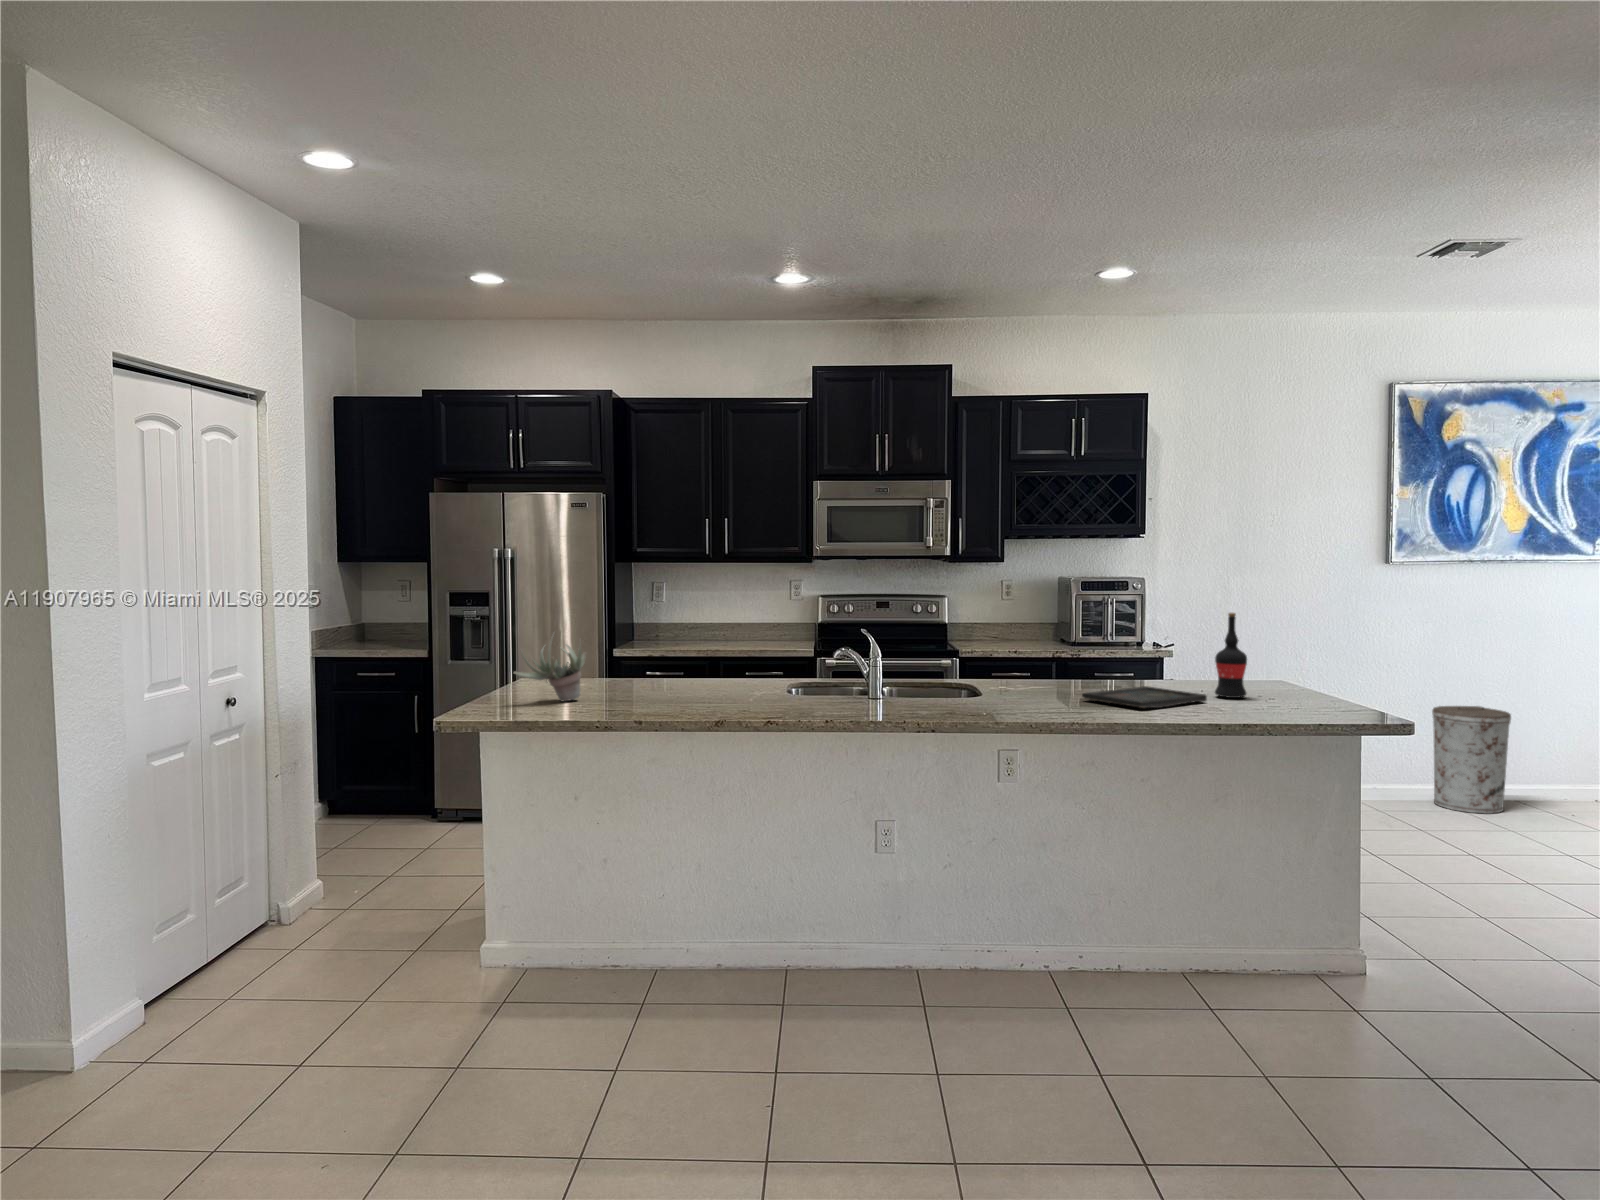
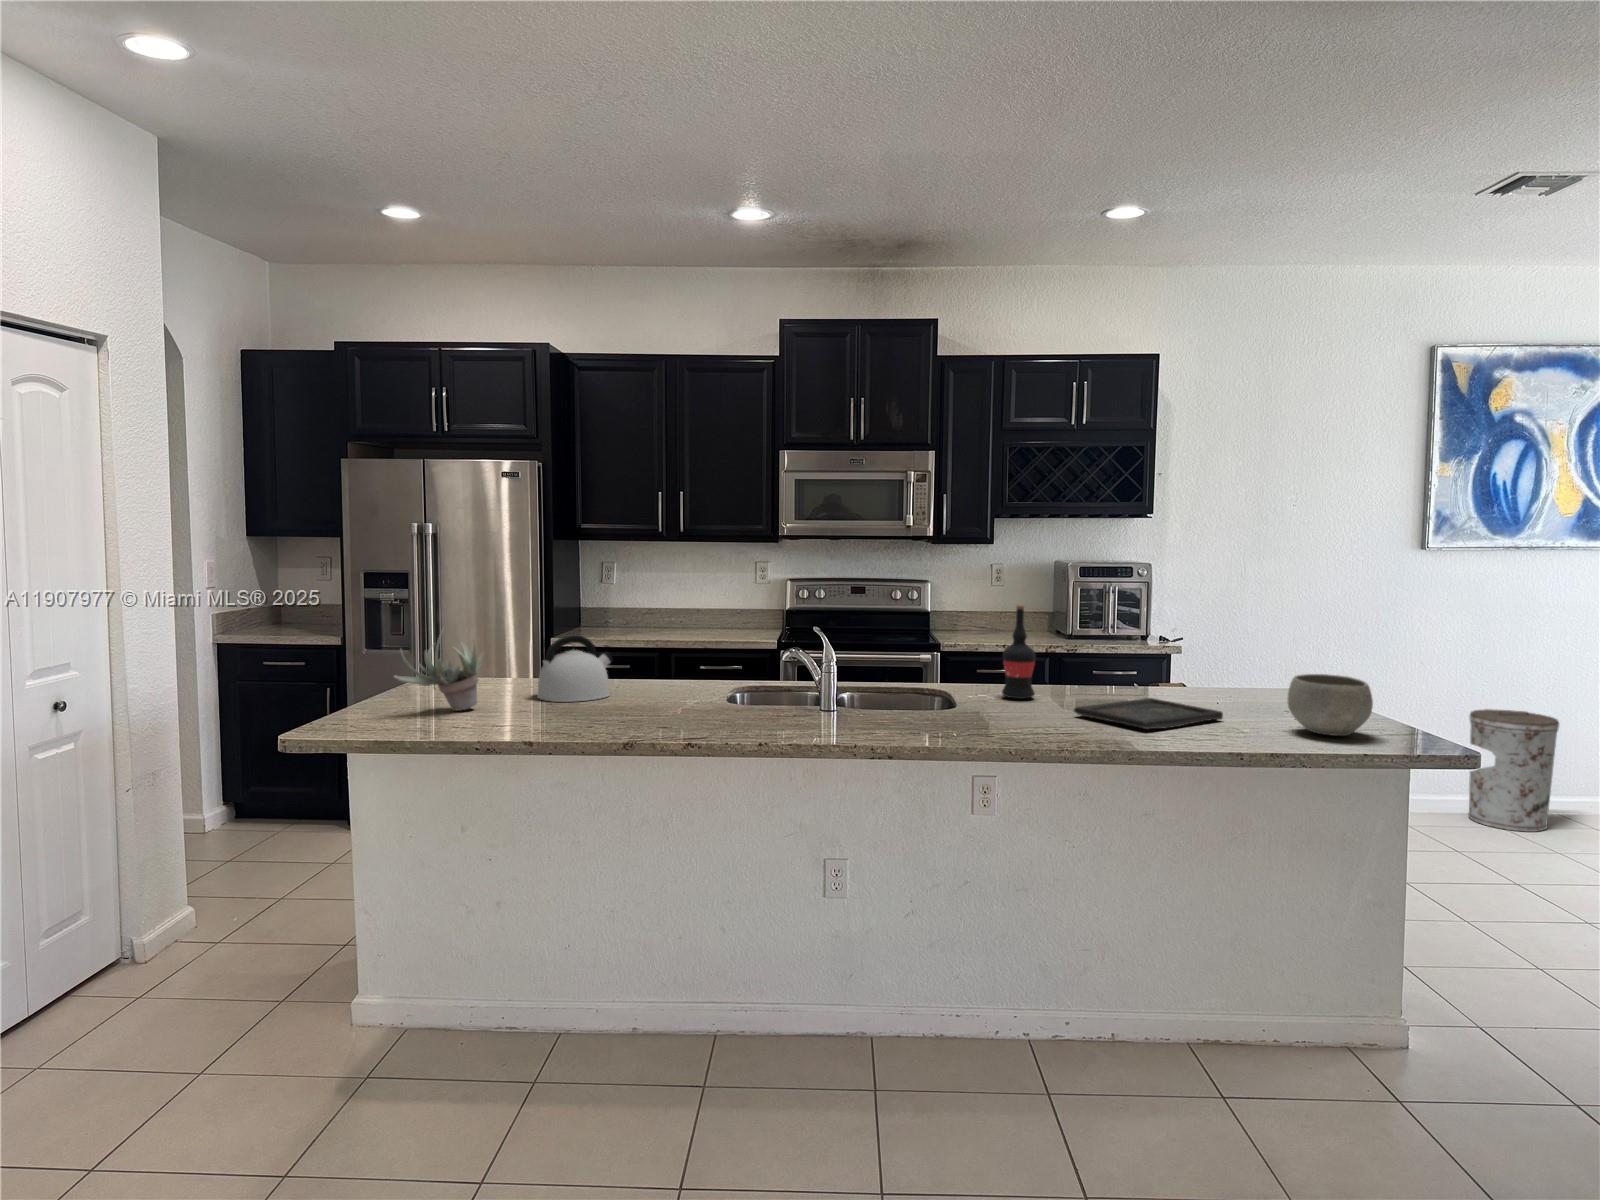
wine bottle: present [1215,613,1247,698] -> present [1002,605,1036,699]
kettle: none [625,639,688,695] -> present [537,635,613,702]
bowl: none [1260,662,1329,711] -> present [1287,674,1373,736]

